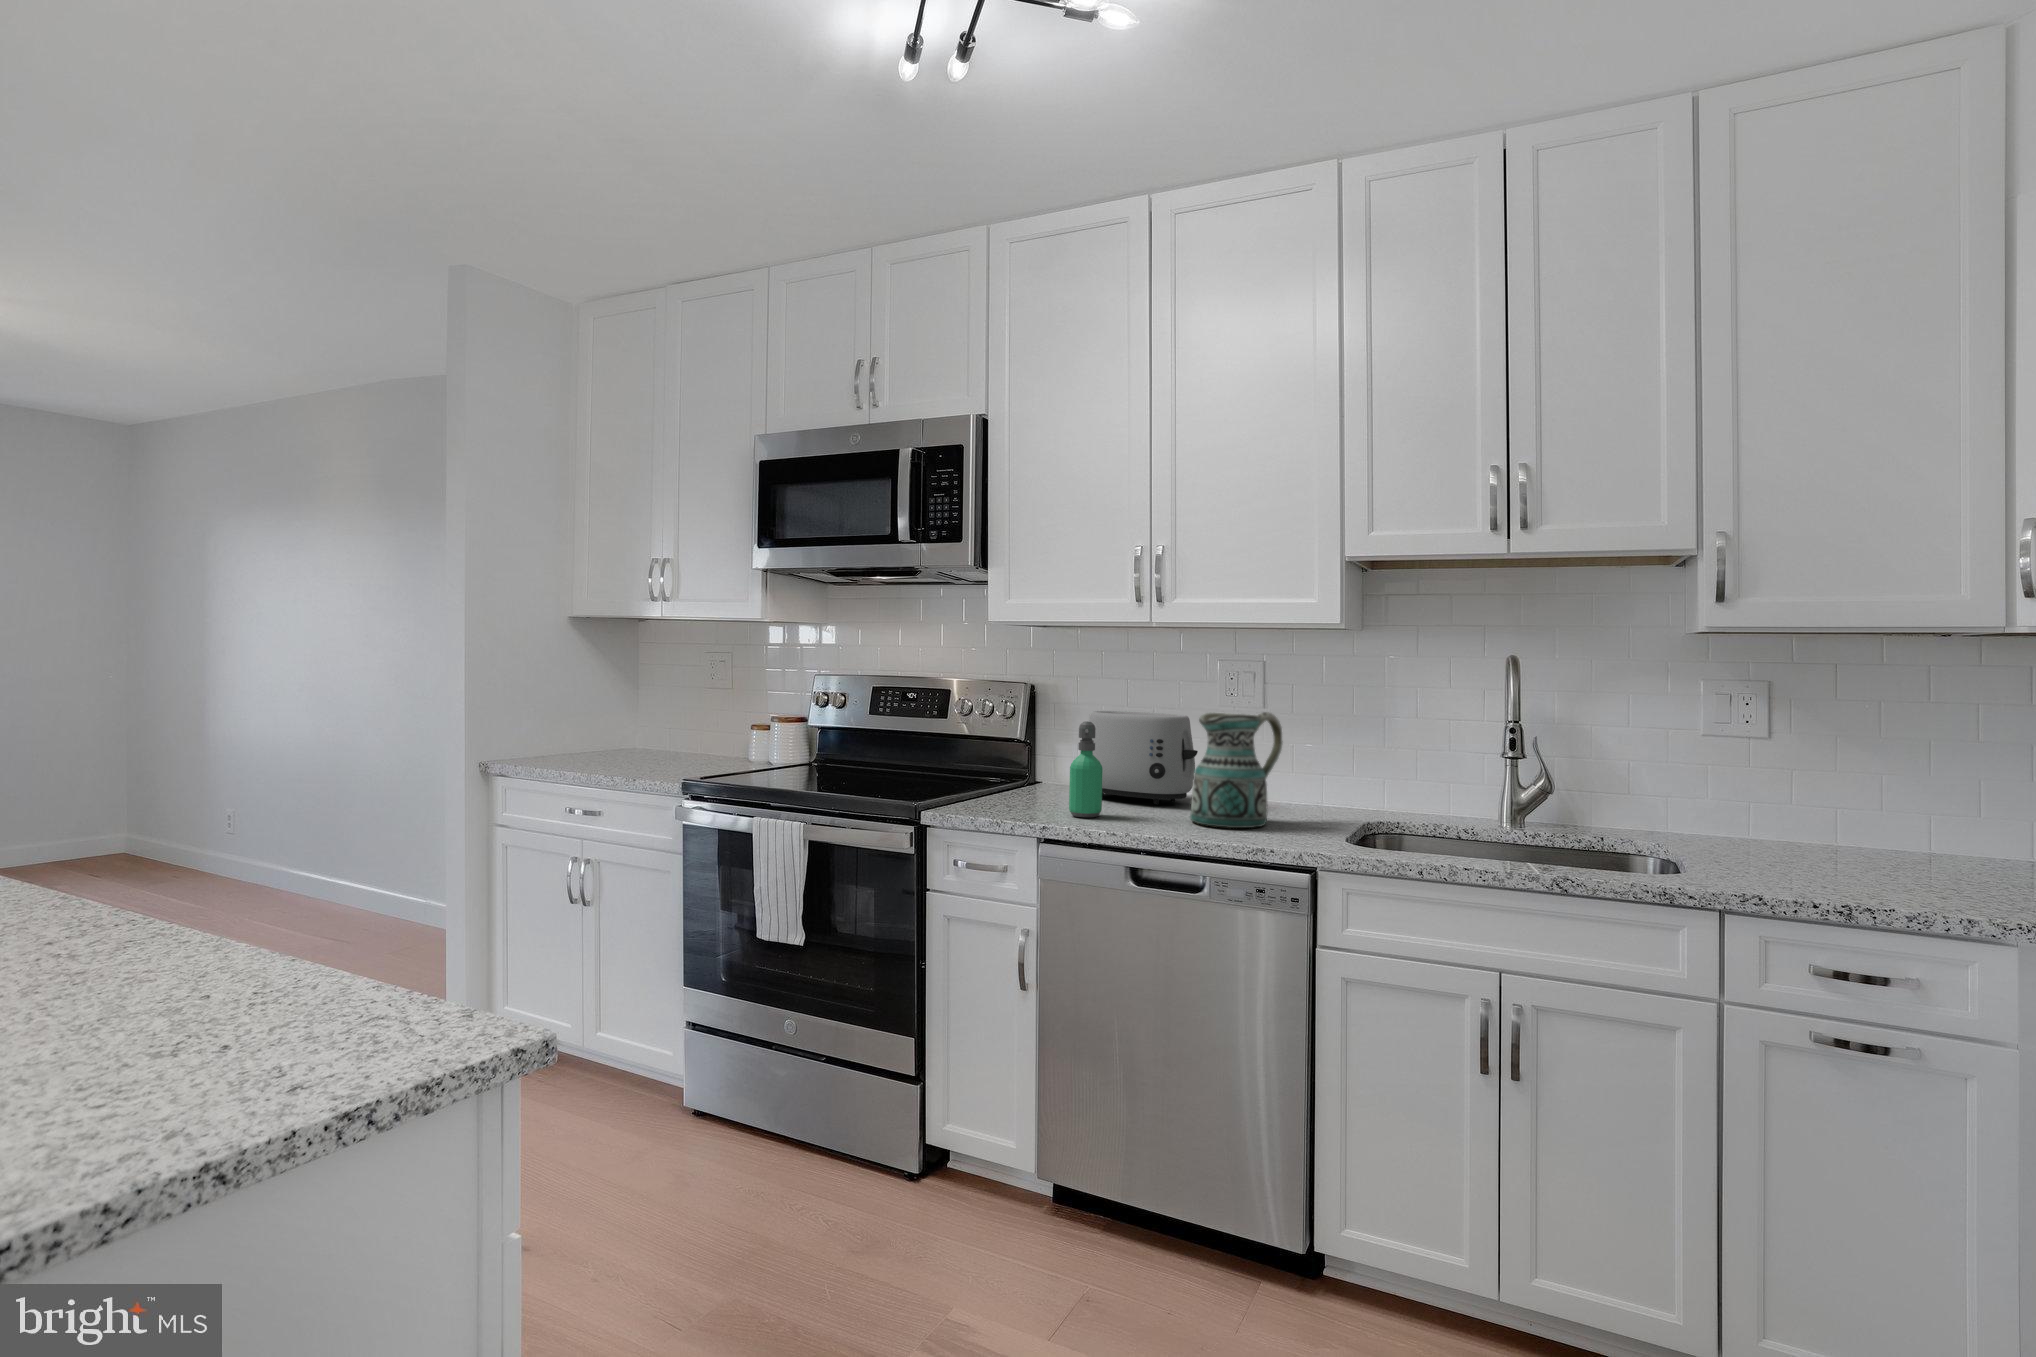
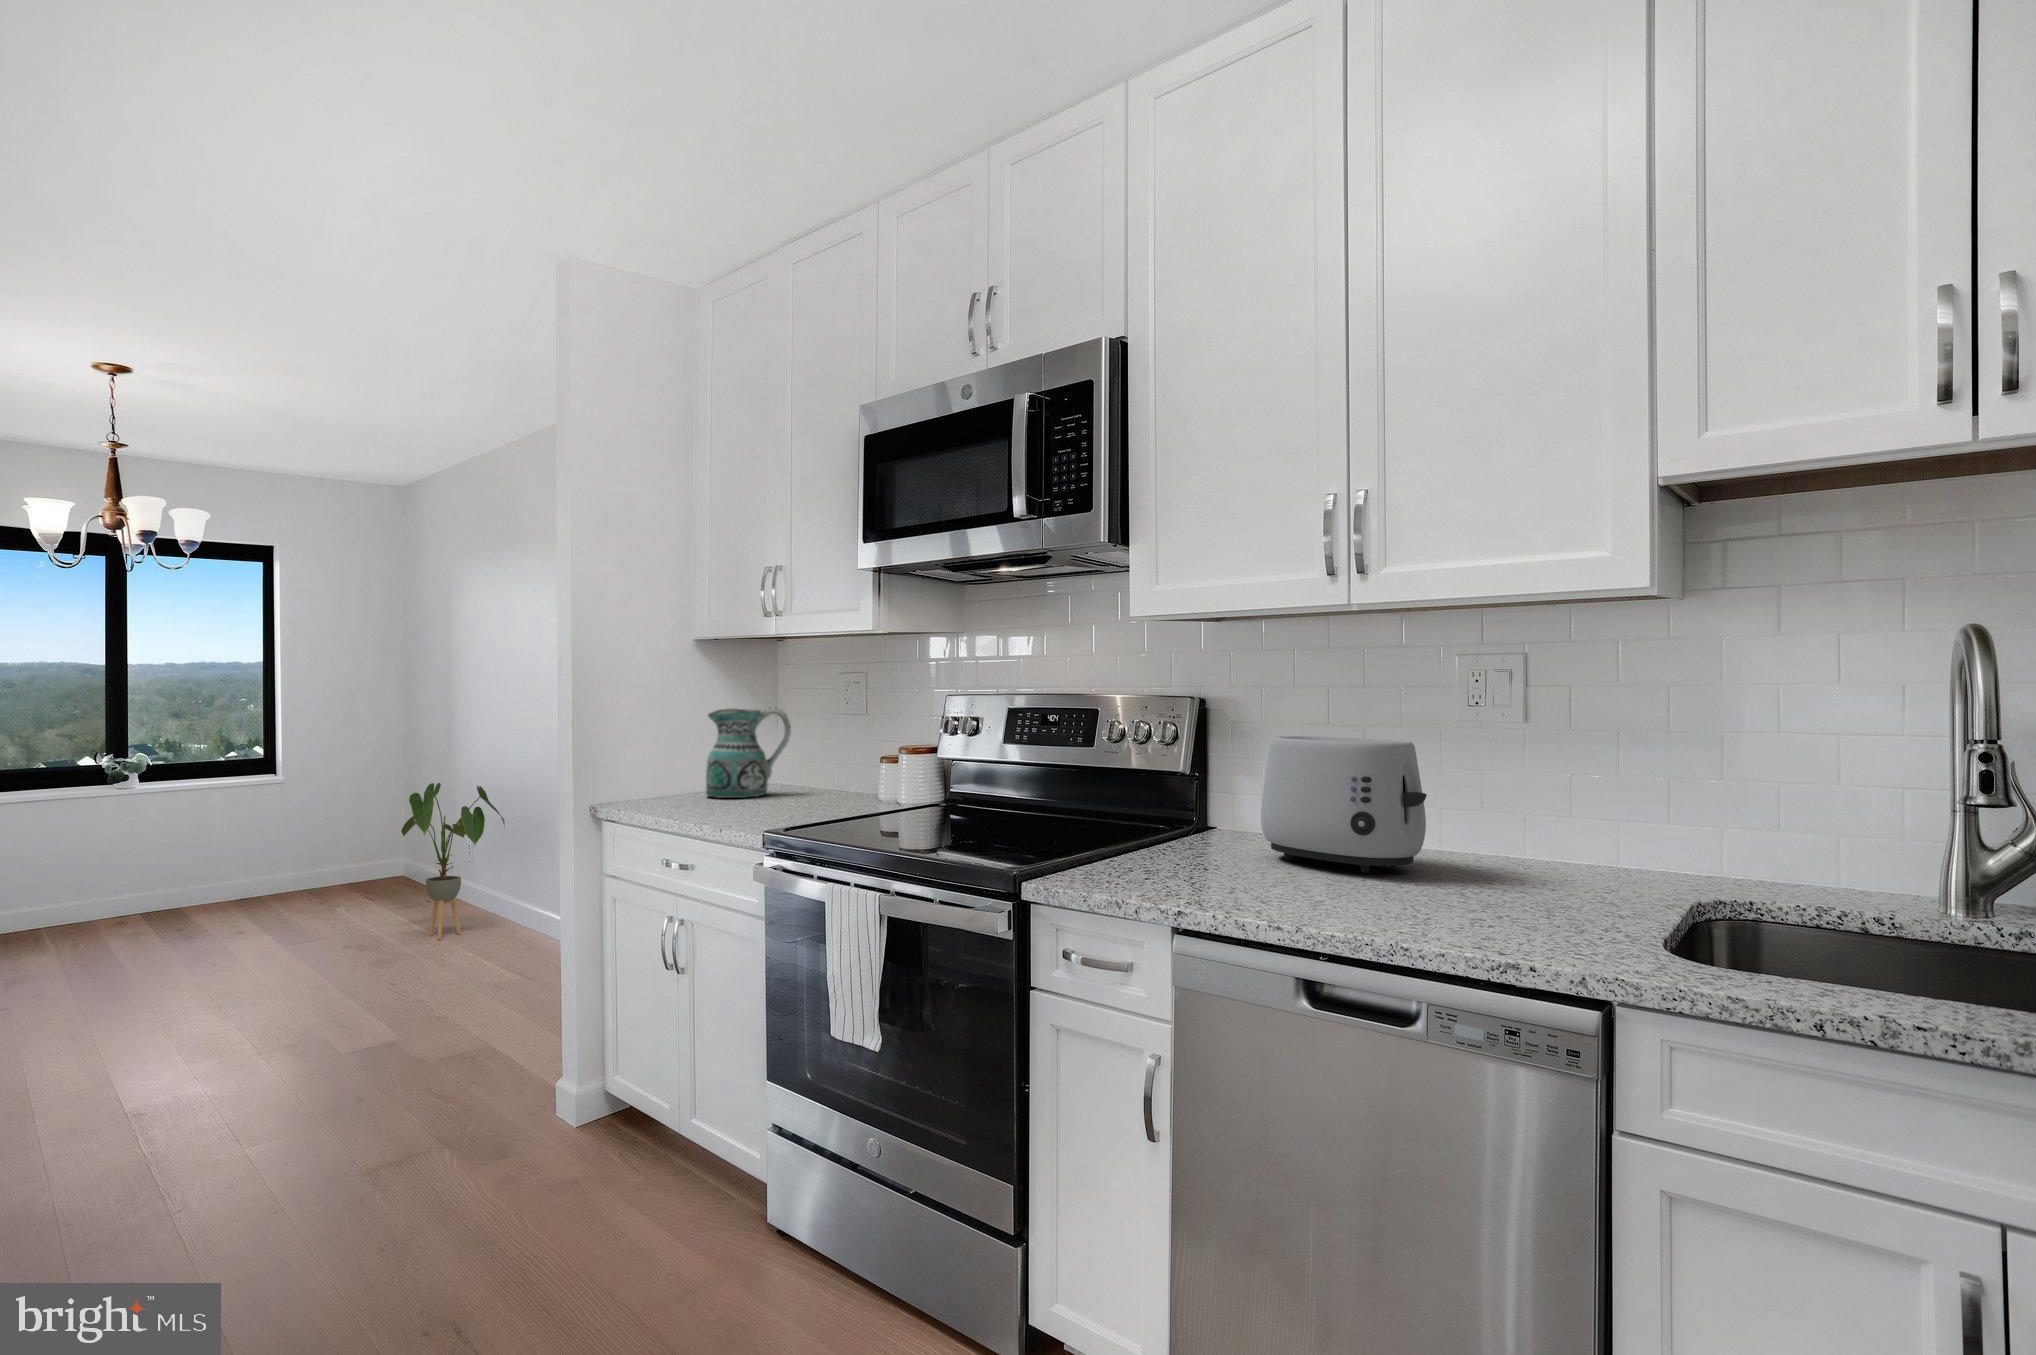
ceramic pitcher: present [1191,712,1283,828] -> present [706,708,791,798]
soap dispenser: present [1069,721,1103,817] -> none [1221,750,1270,893]
house plant: none [167,748,285,906] -> present [401,783,505,939]

